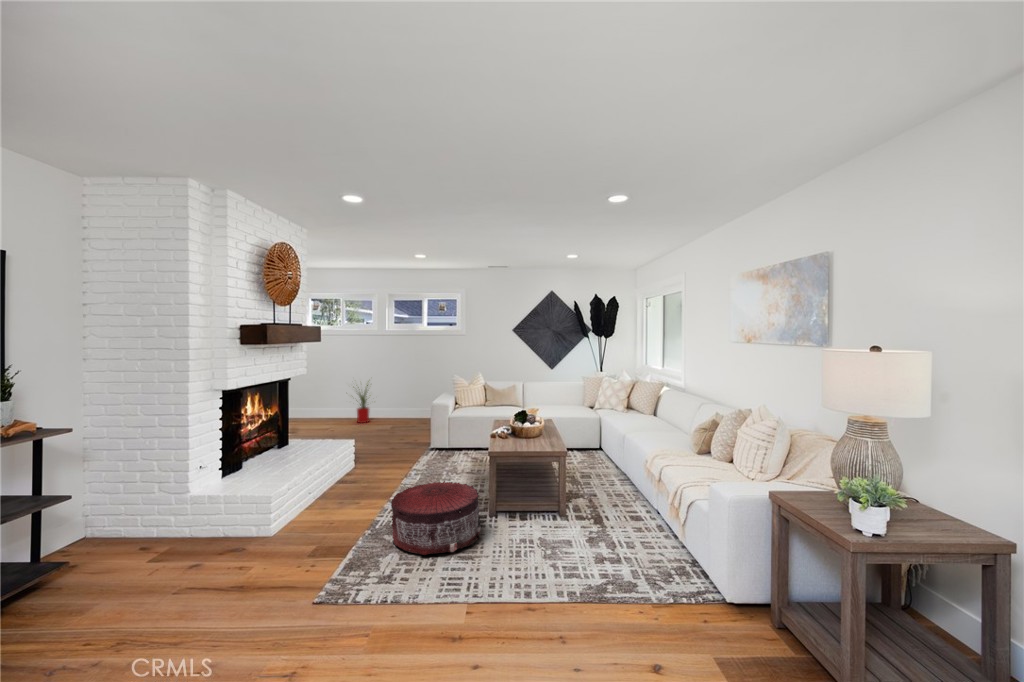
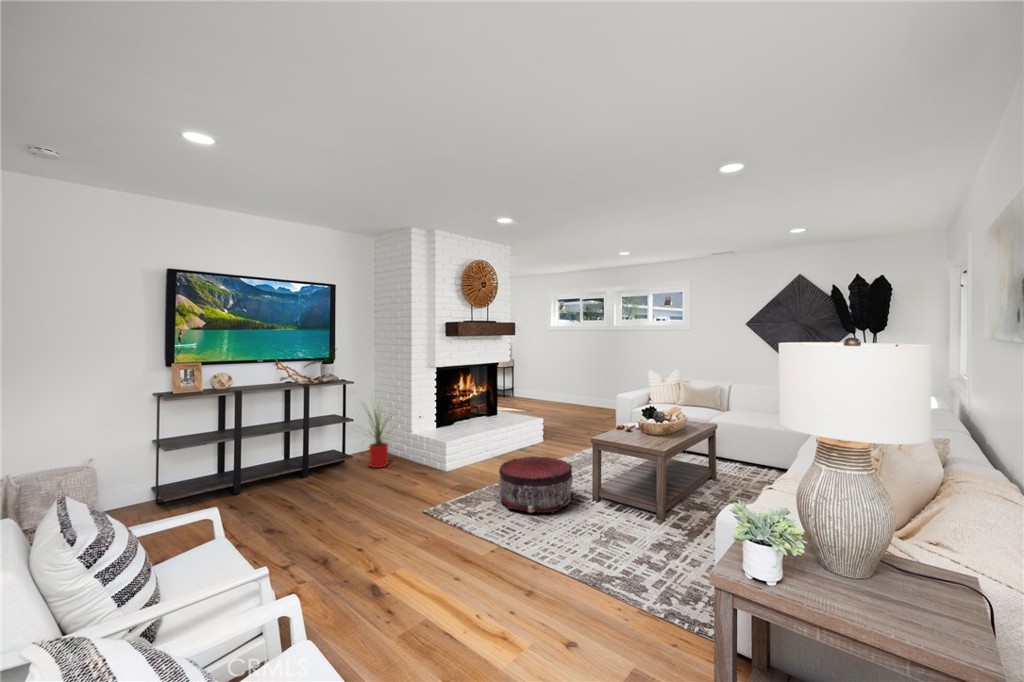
house plant: present [357,385,369,423] -> present [363,404,394,468]

